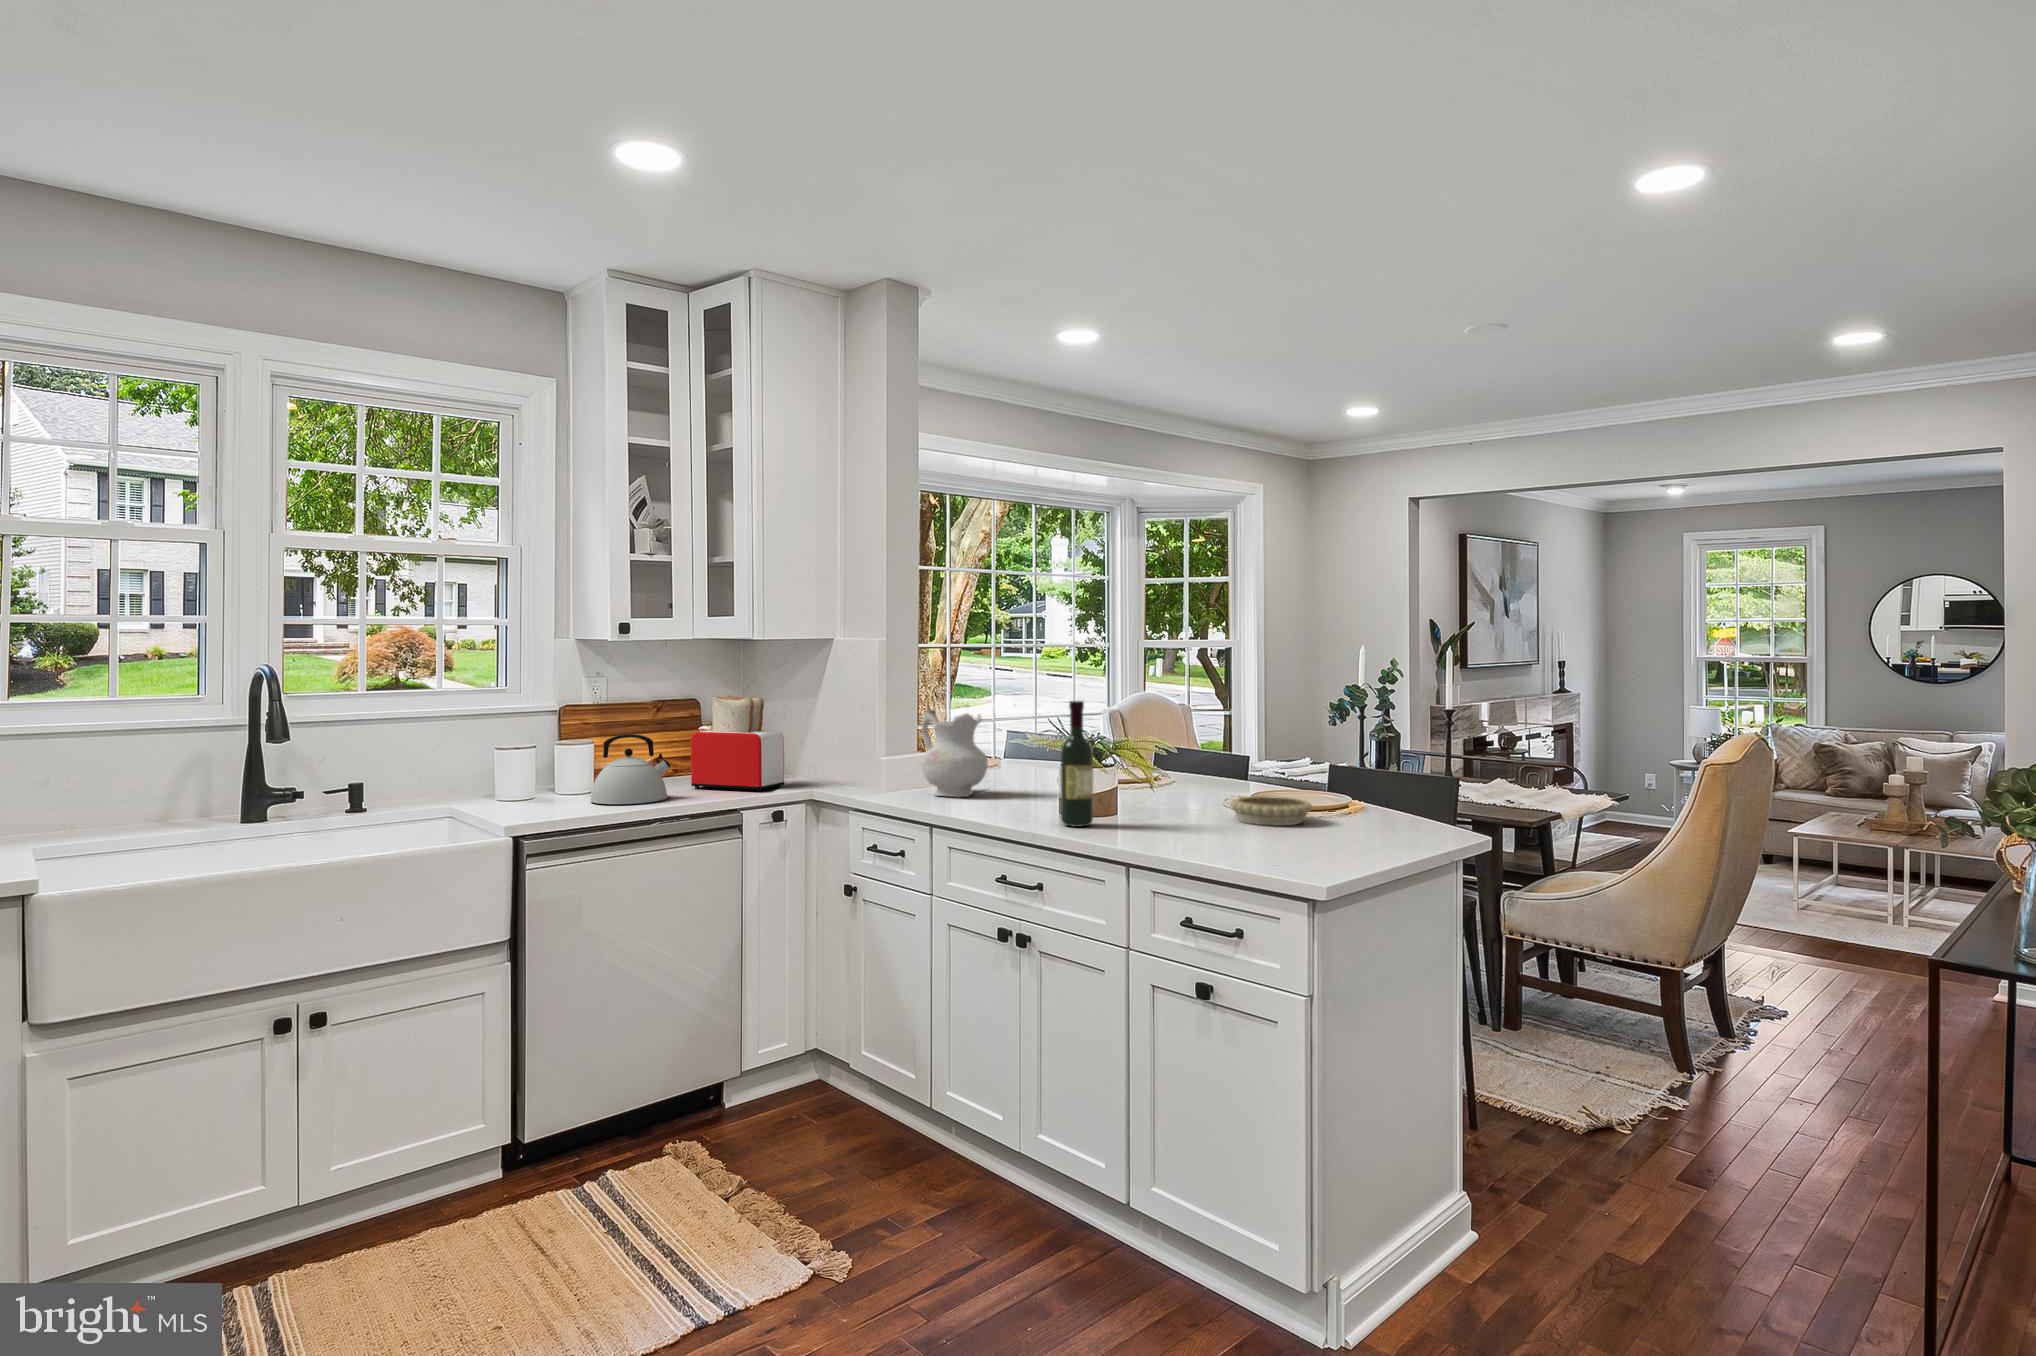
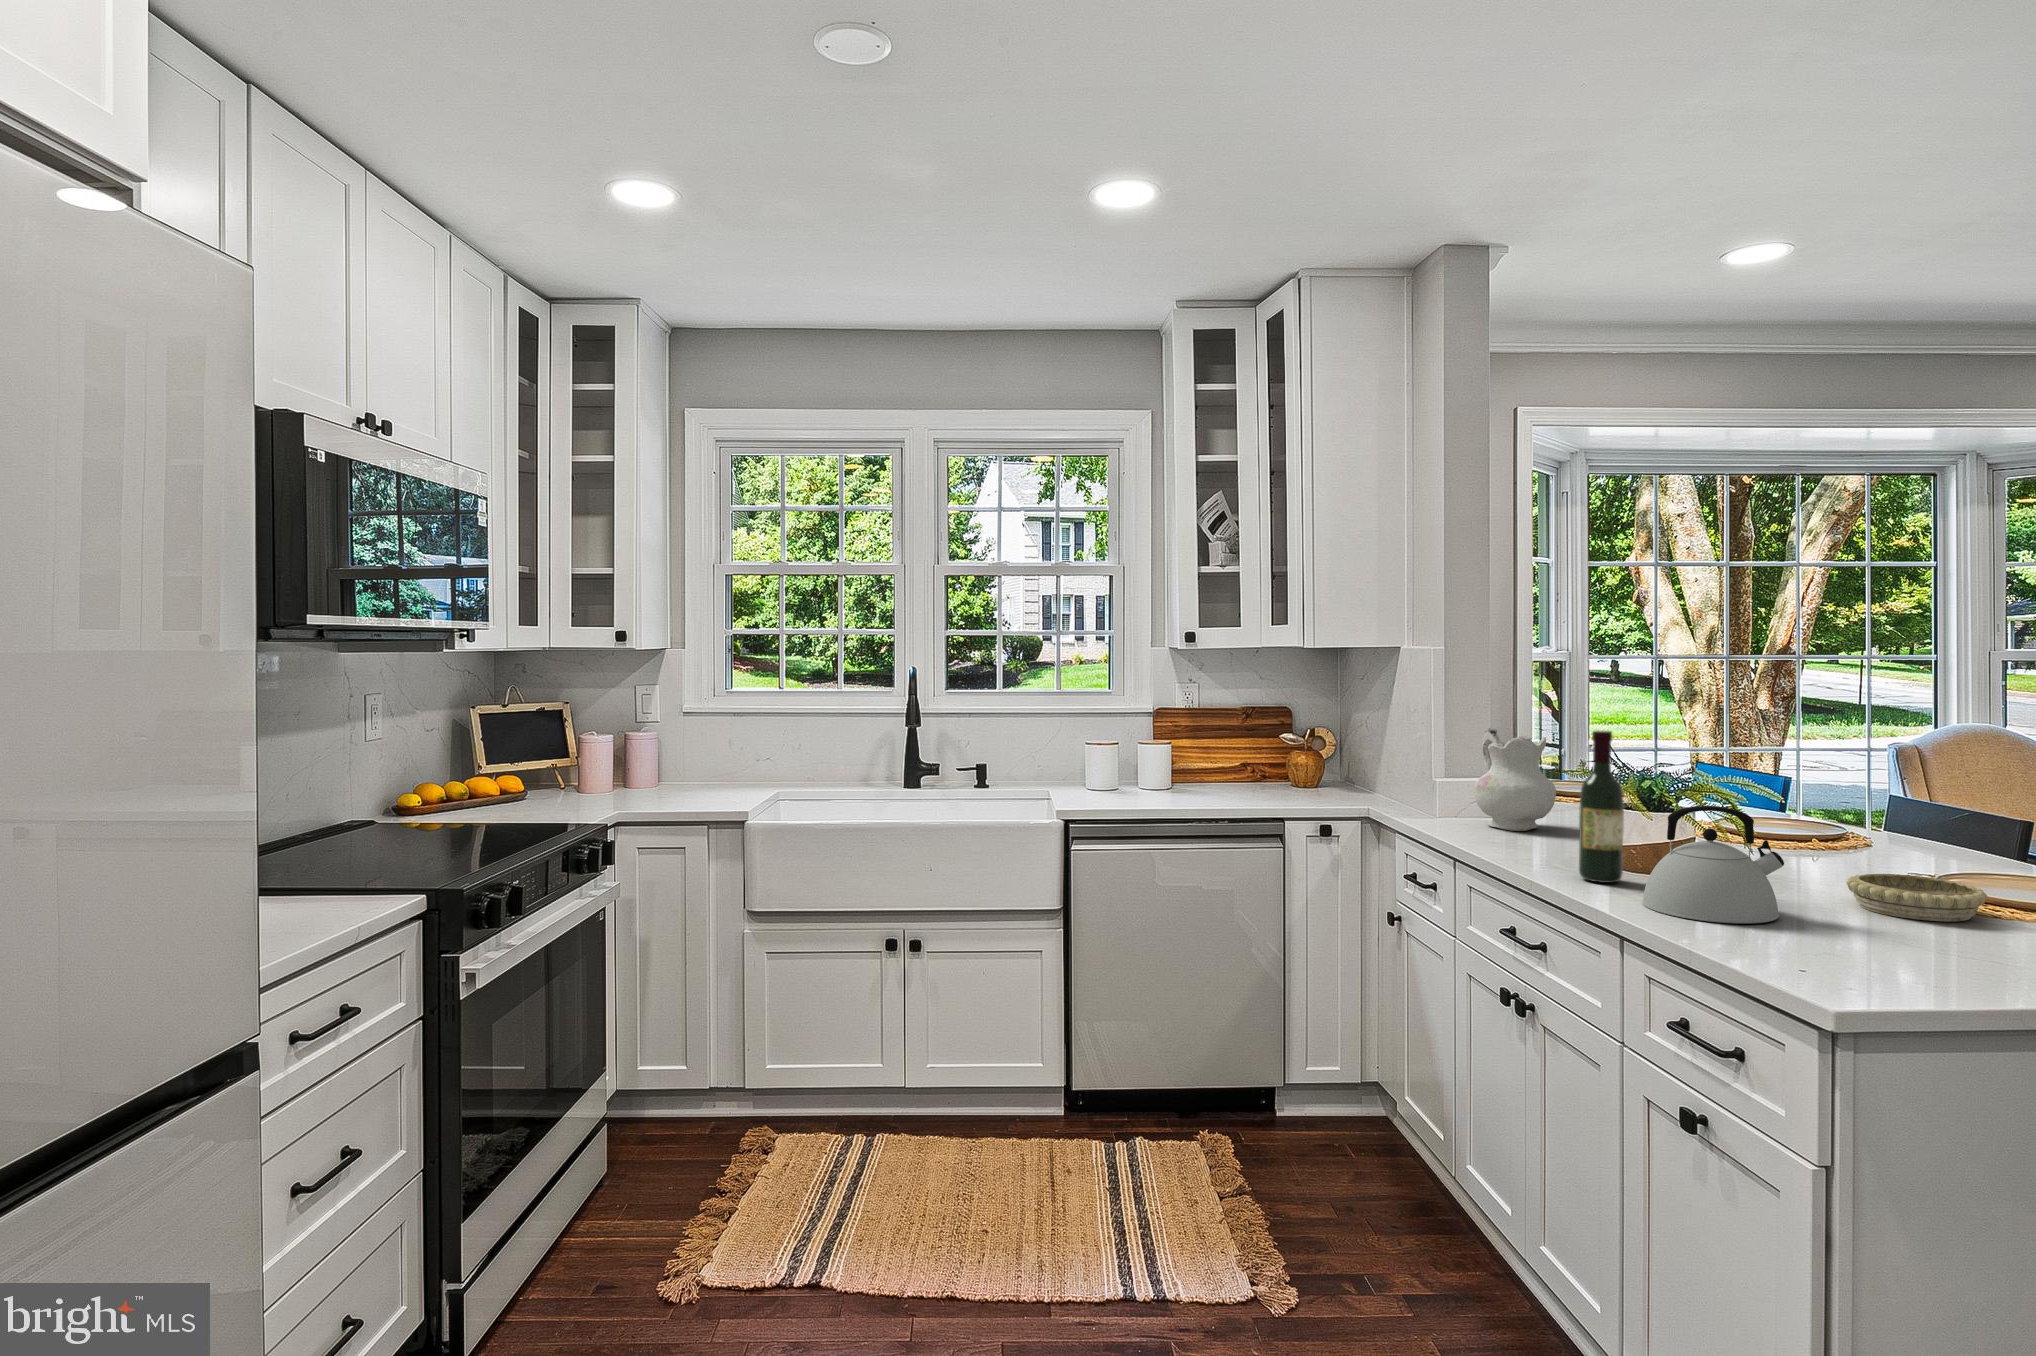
toaster: present [691,696,784,791] -> none [1258,704,1347,802]
kettle: present [590,734,671,804] -> present [1642,806,1784,924]

